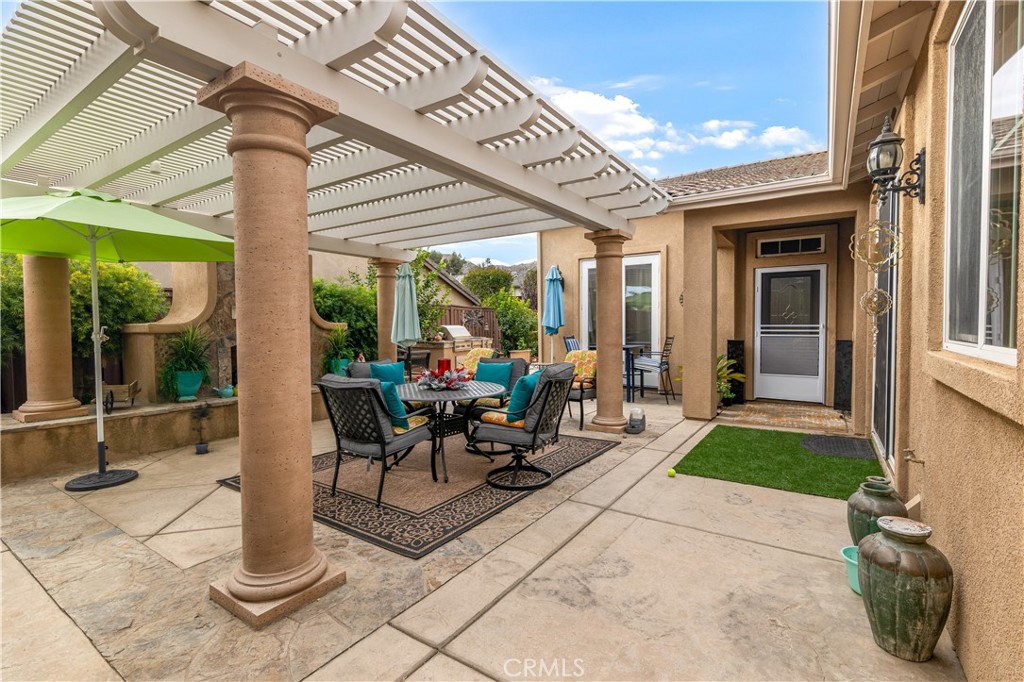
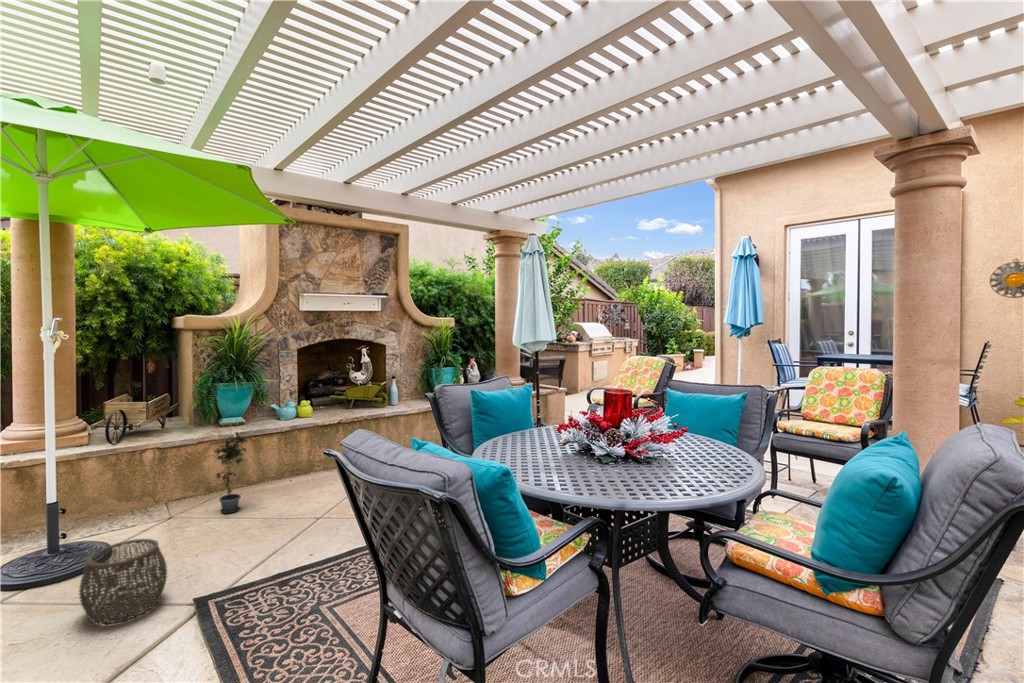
woven basket: none [151,450,199,491] -> present [79,539,167,624]

